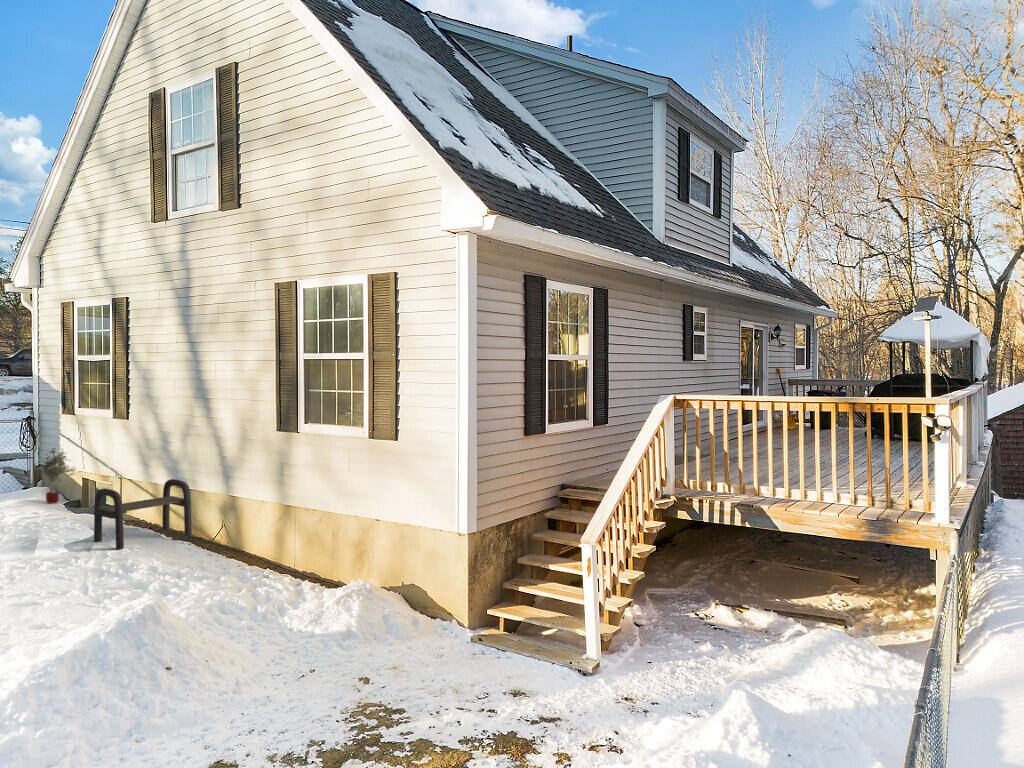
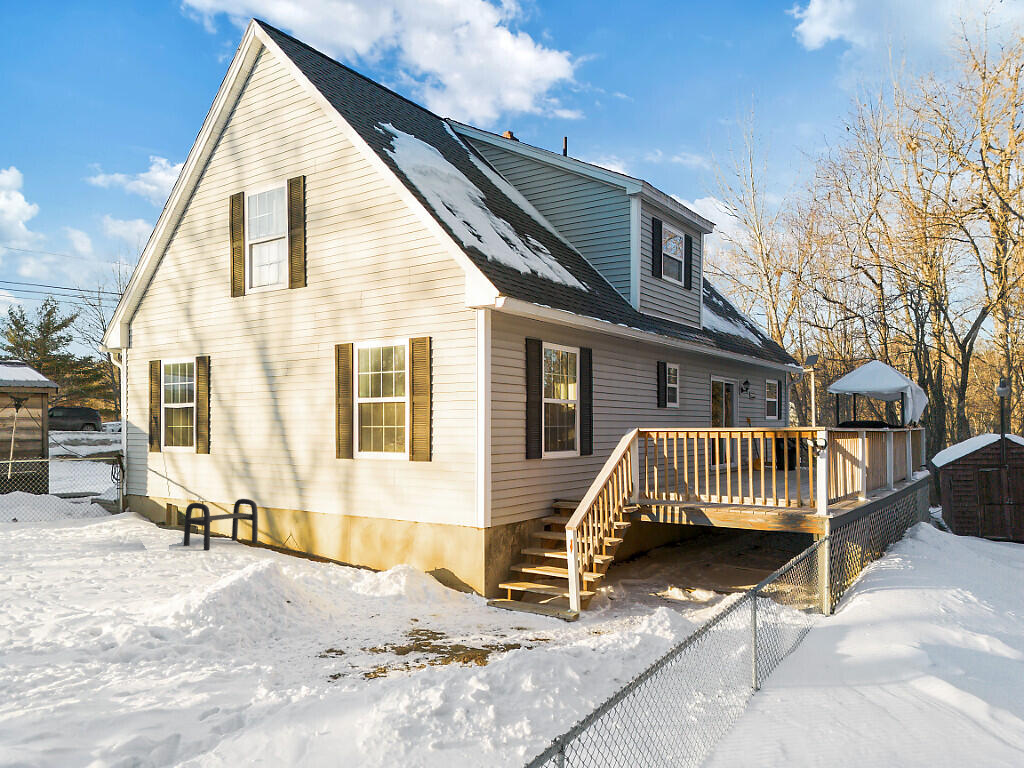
potted tree: present [43,448,75,504] -> none [122,477,151,524]

